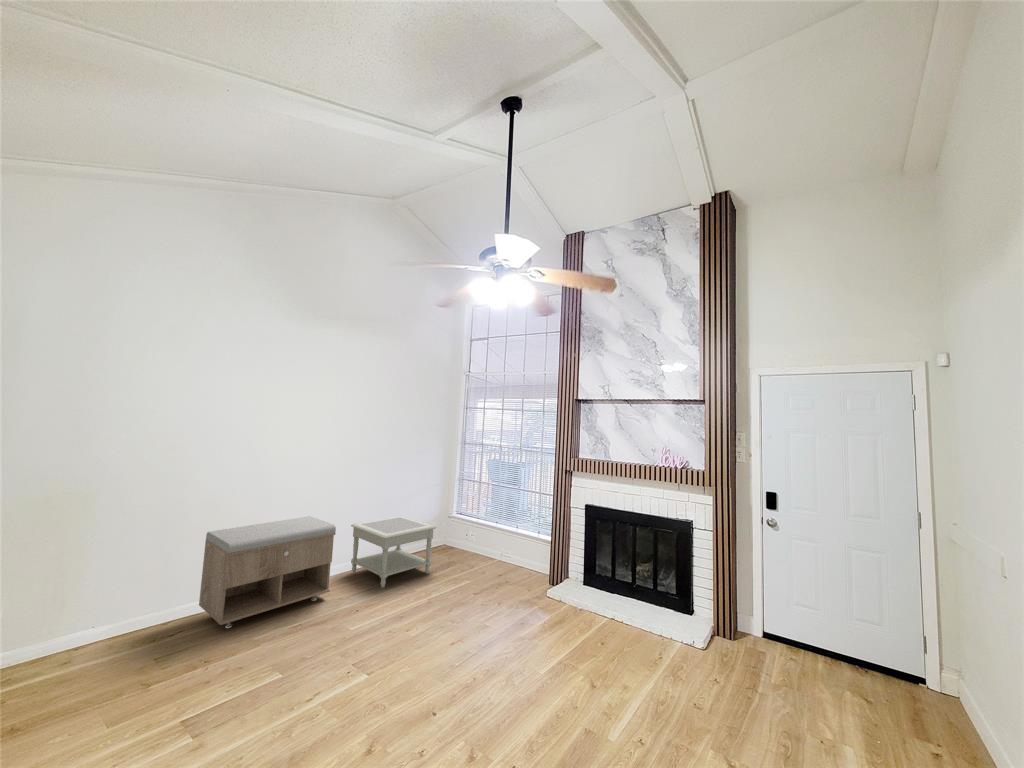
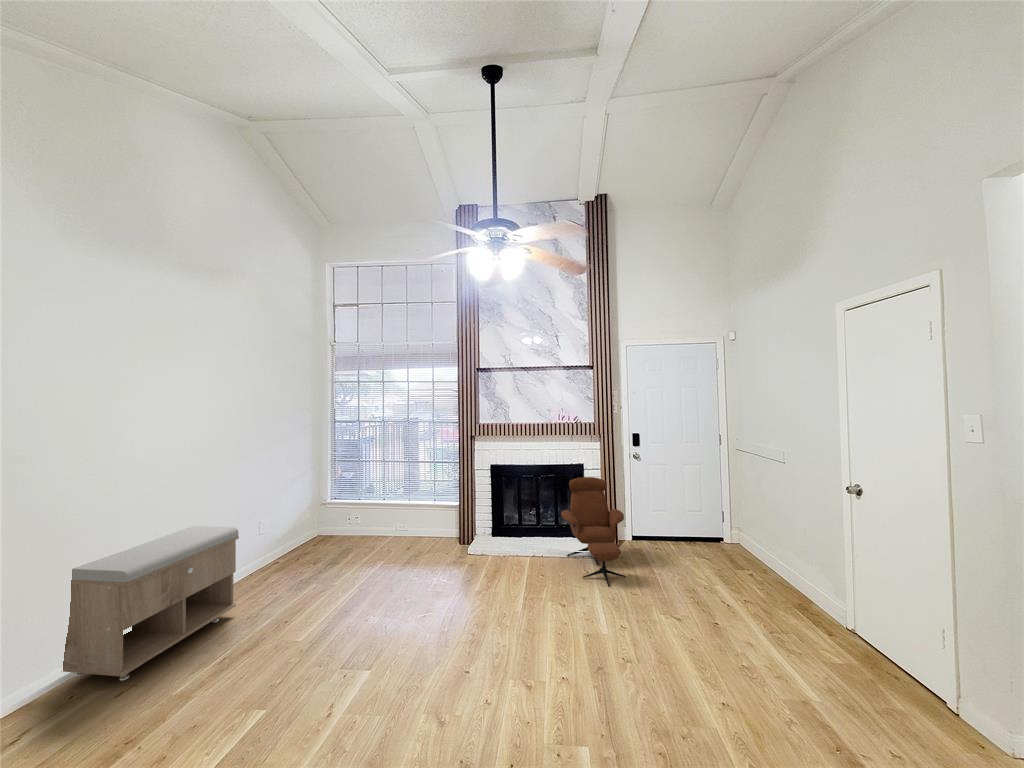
side table: present [351,516,436,588] -> none [226,510,335,589]
lounge chair: none [648,537,733,692] -> present [561,477,626,587]

